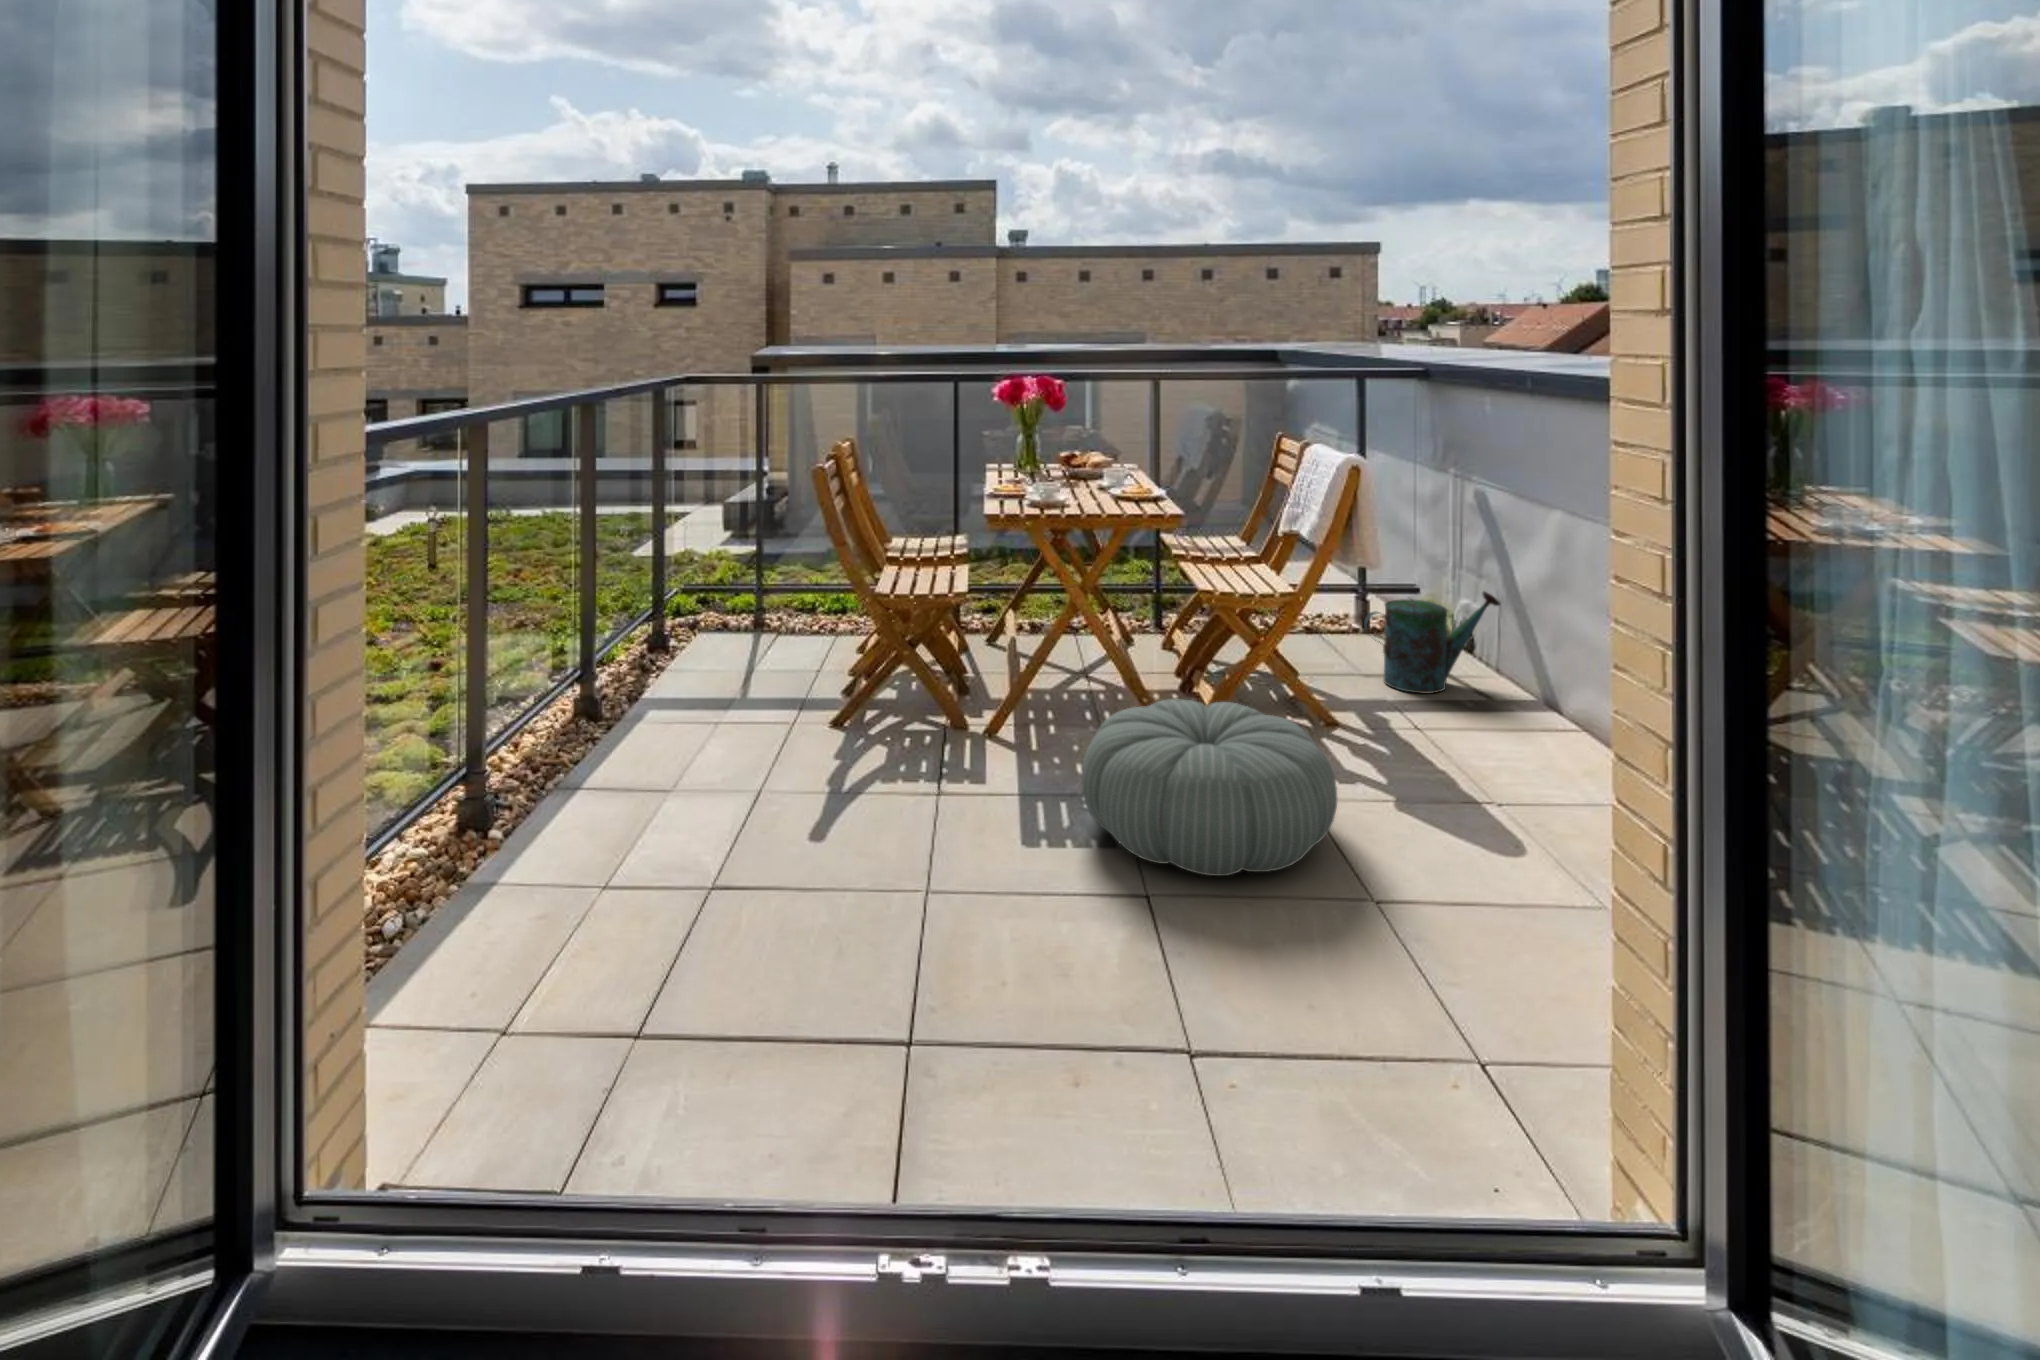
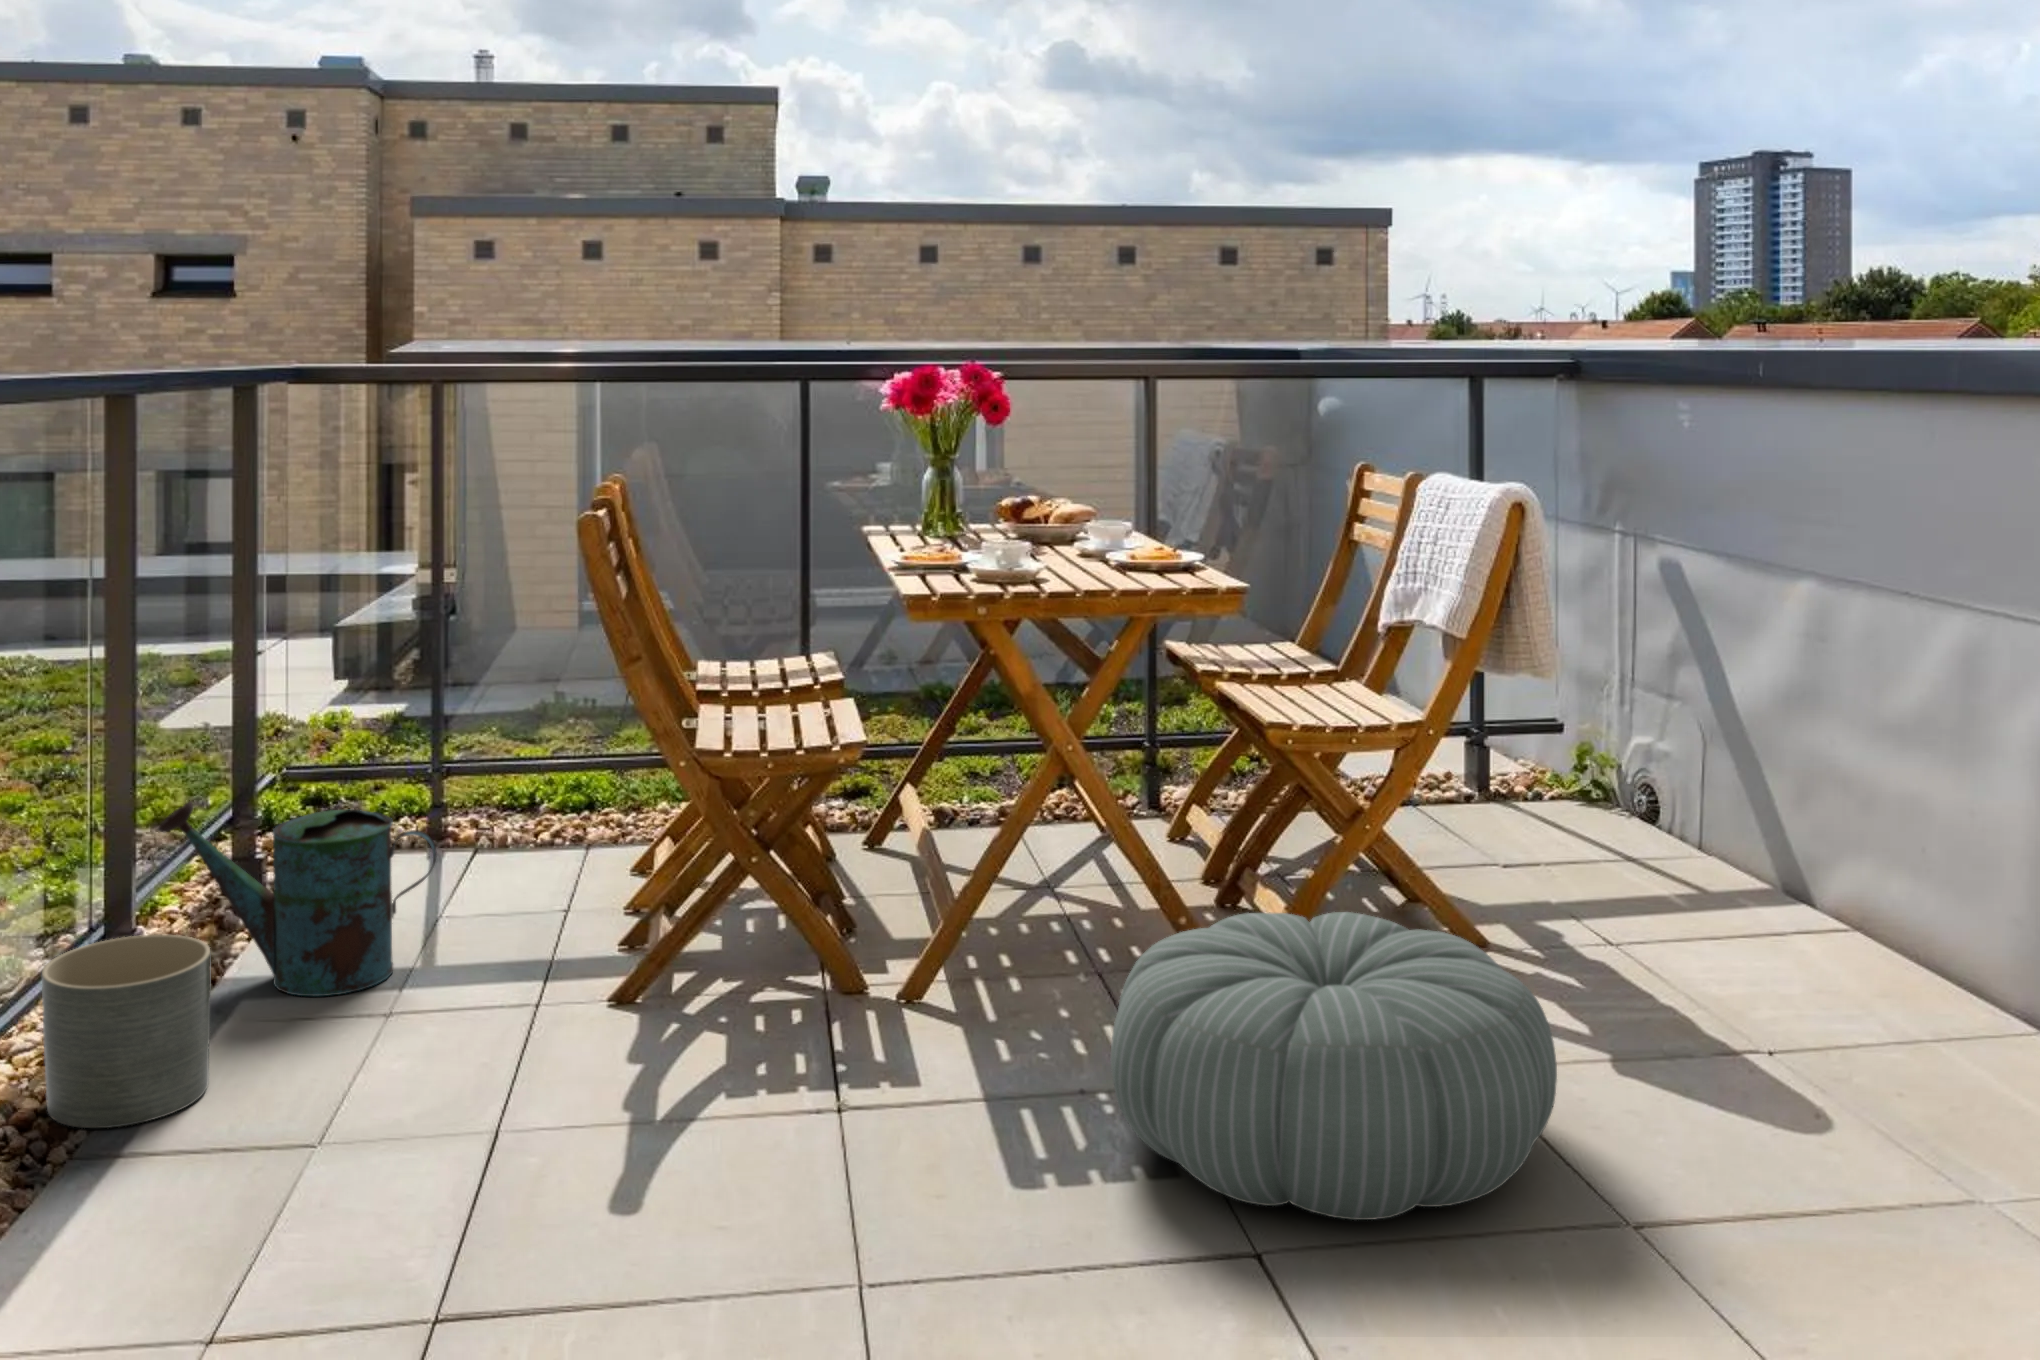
watering can: present [1364,592,1500,694] -> present [158,802,437,996]
planter: none [544,677,626,774] -> present [42,935,210,1128]

